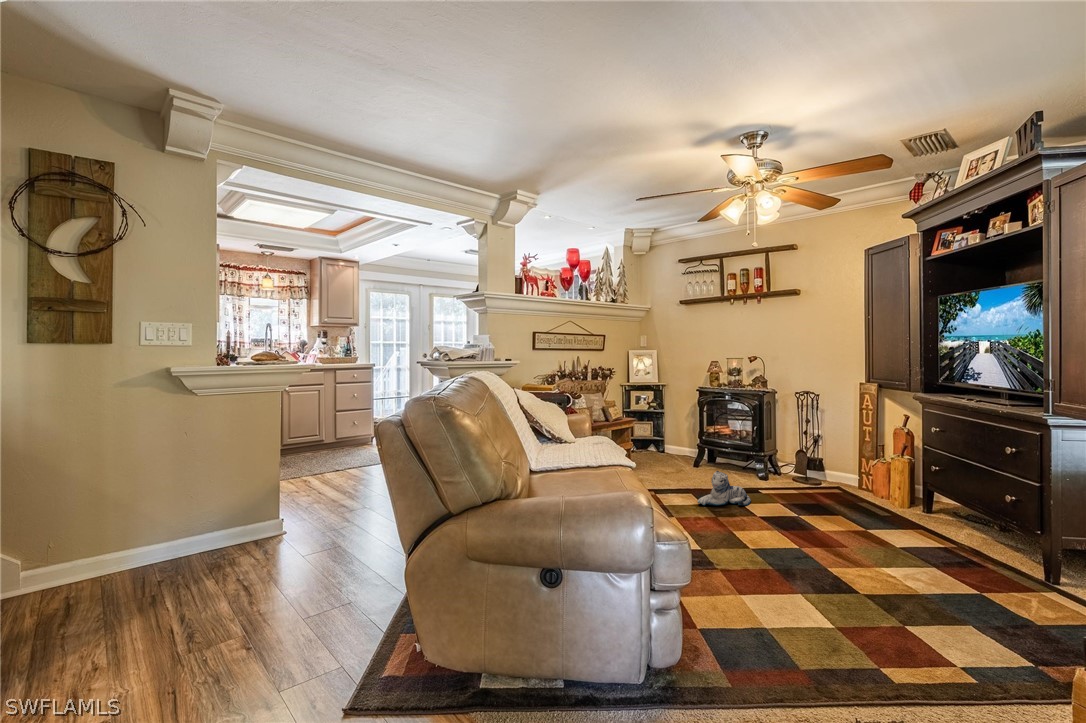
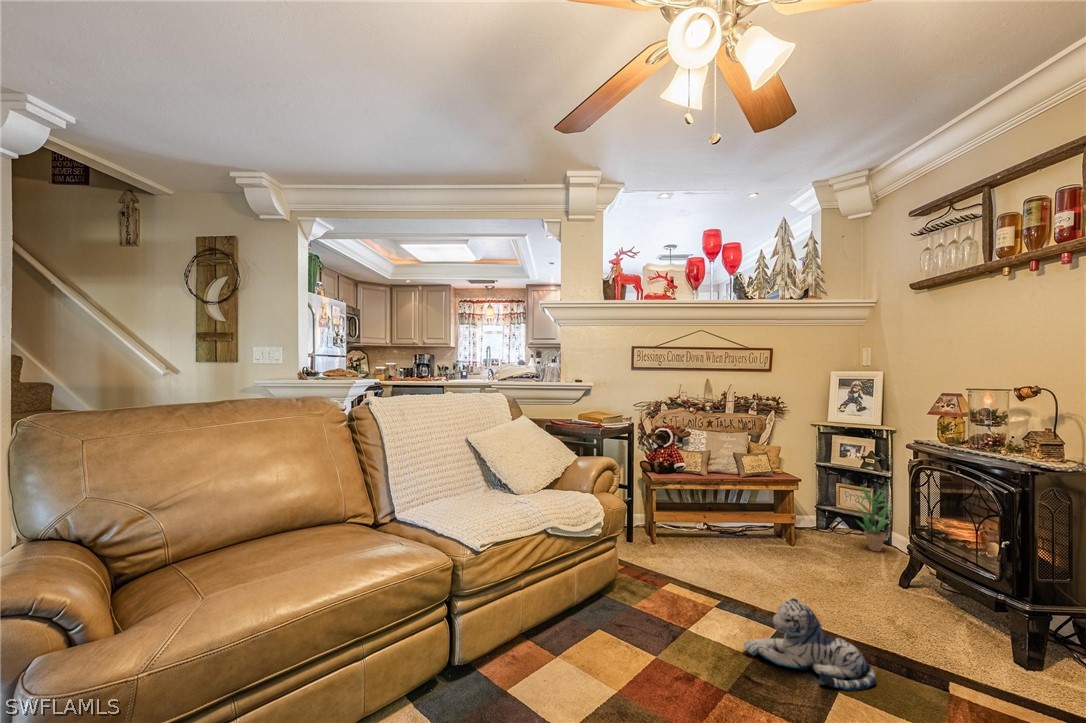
potted plant: none [649,418,670,457] -> present [857,486,890,551]

